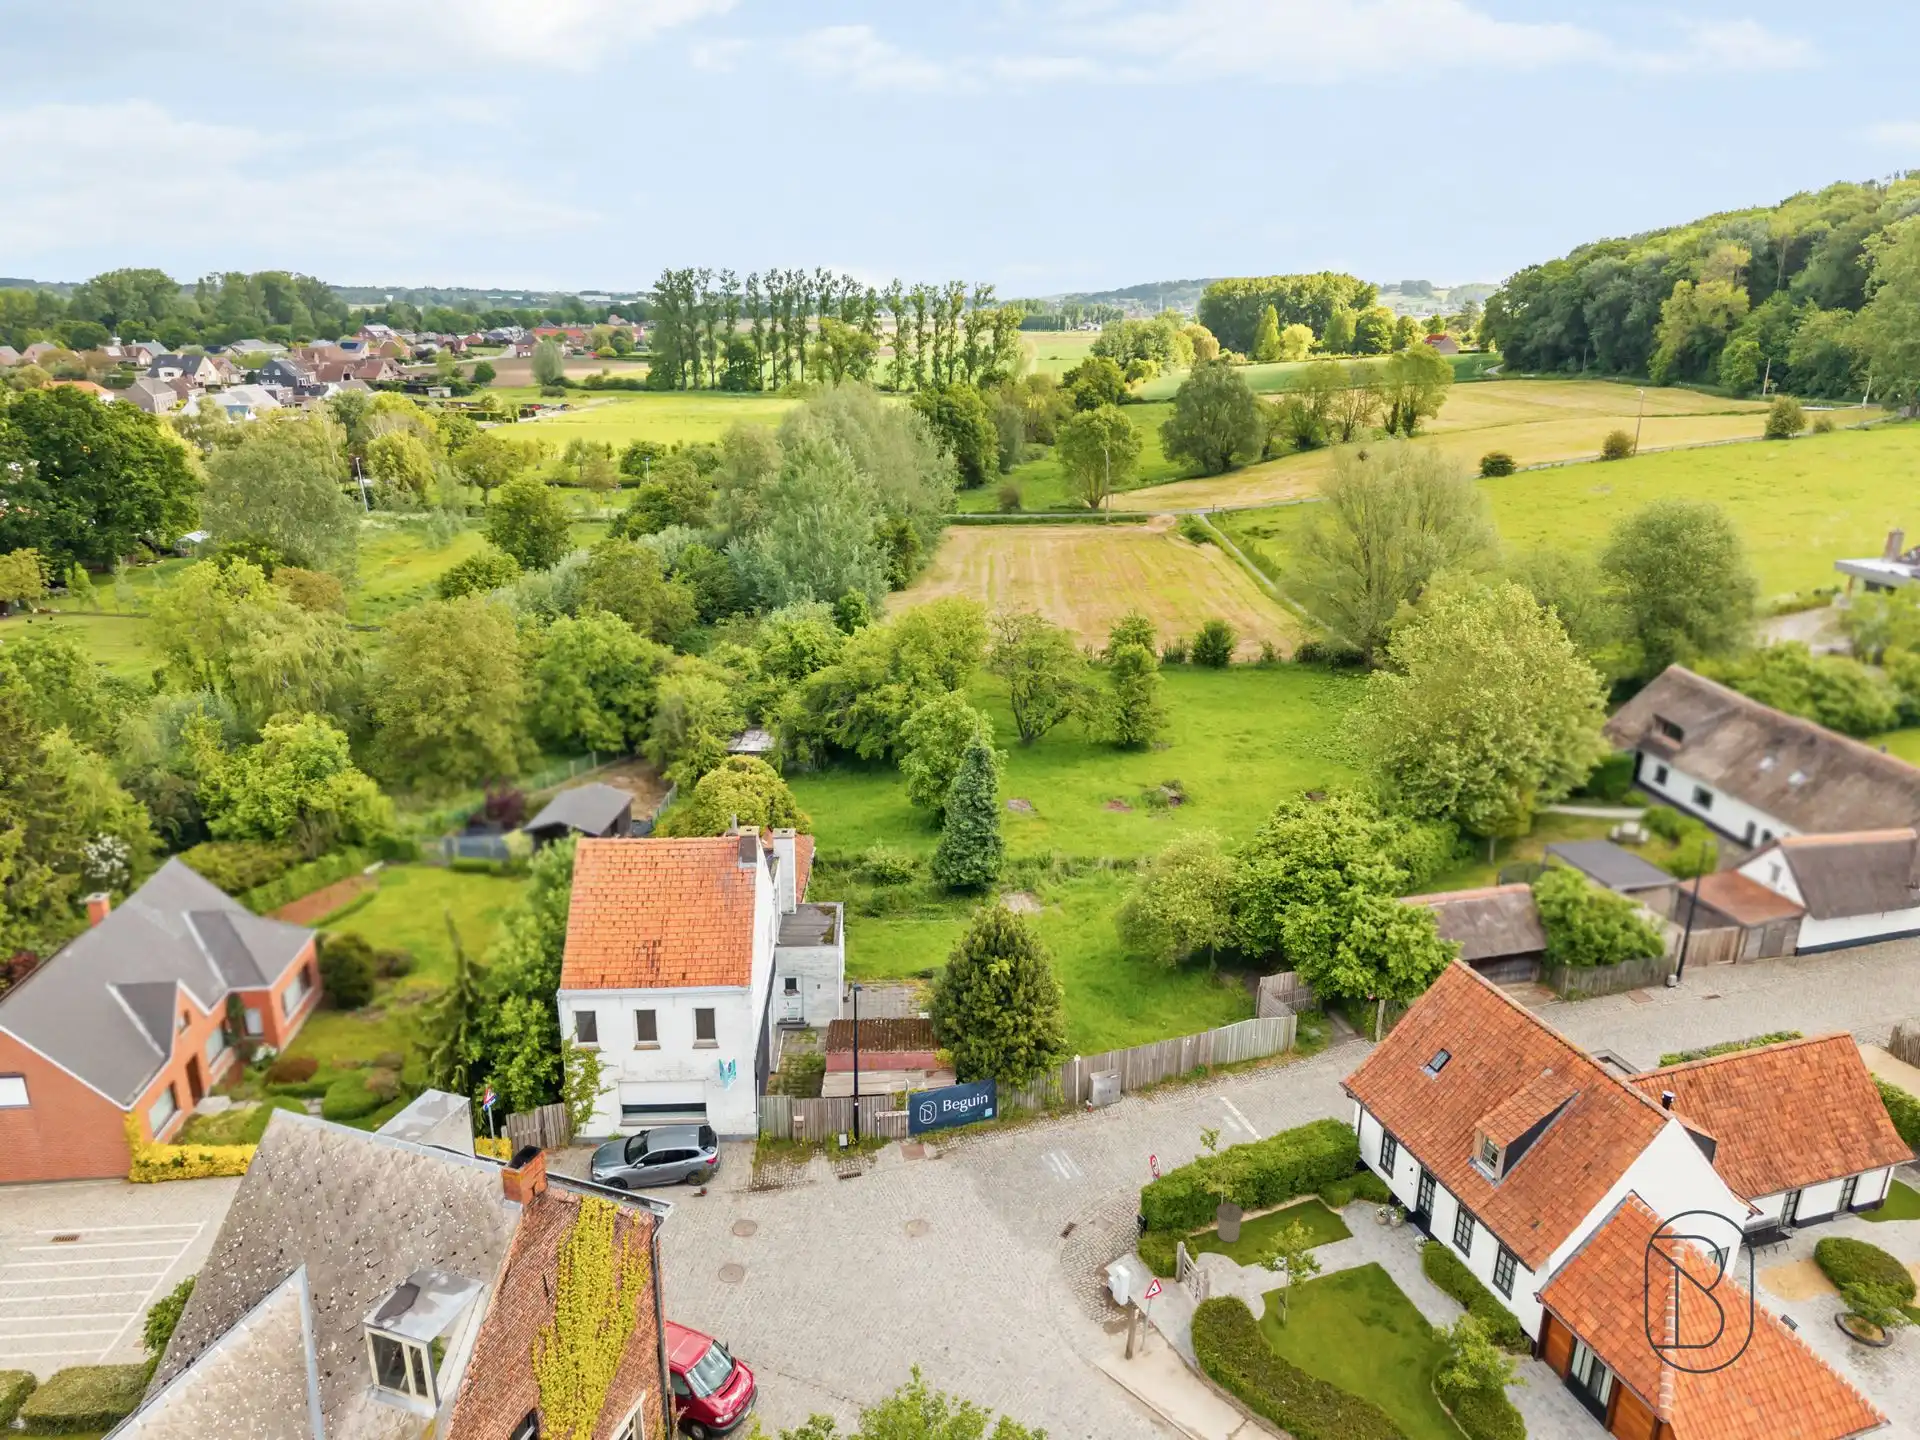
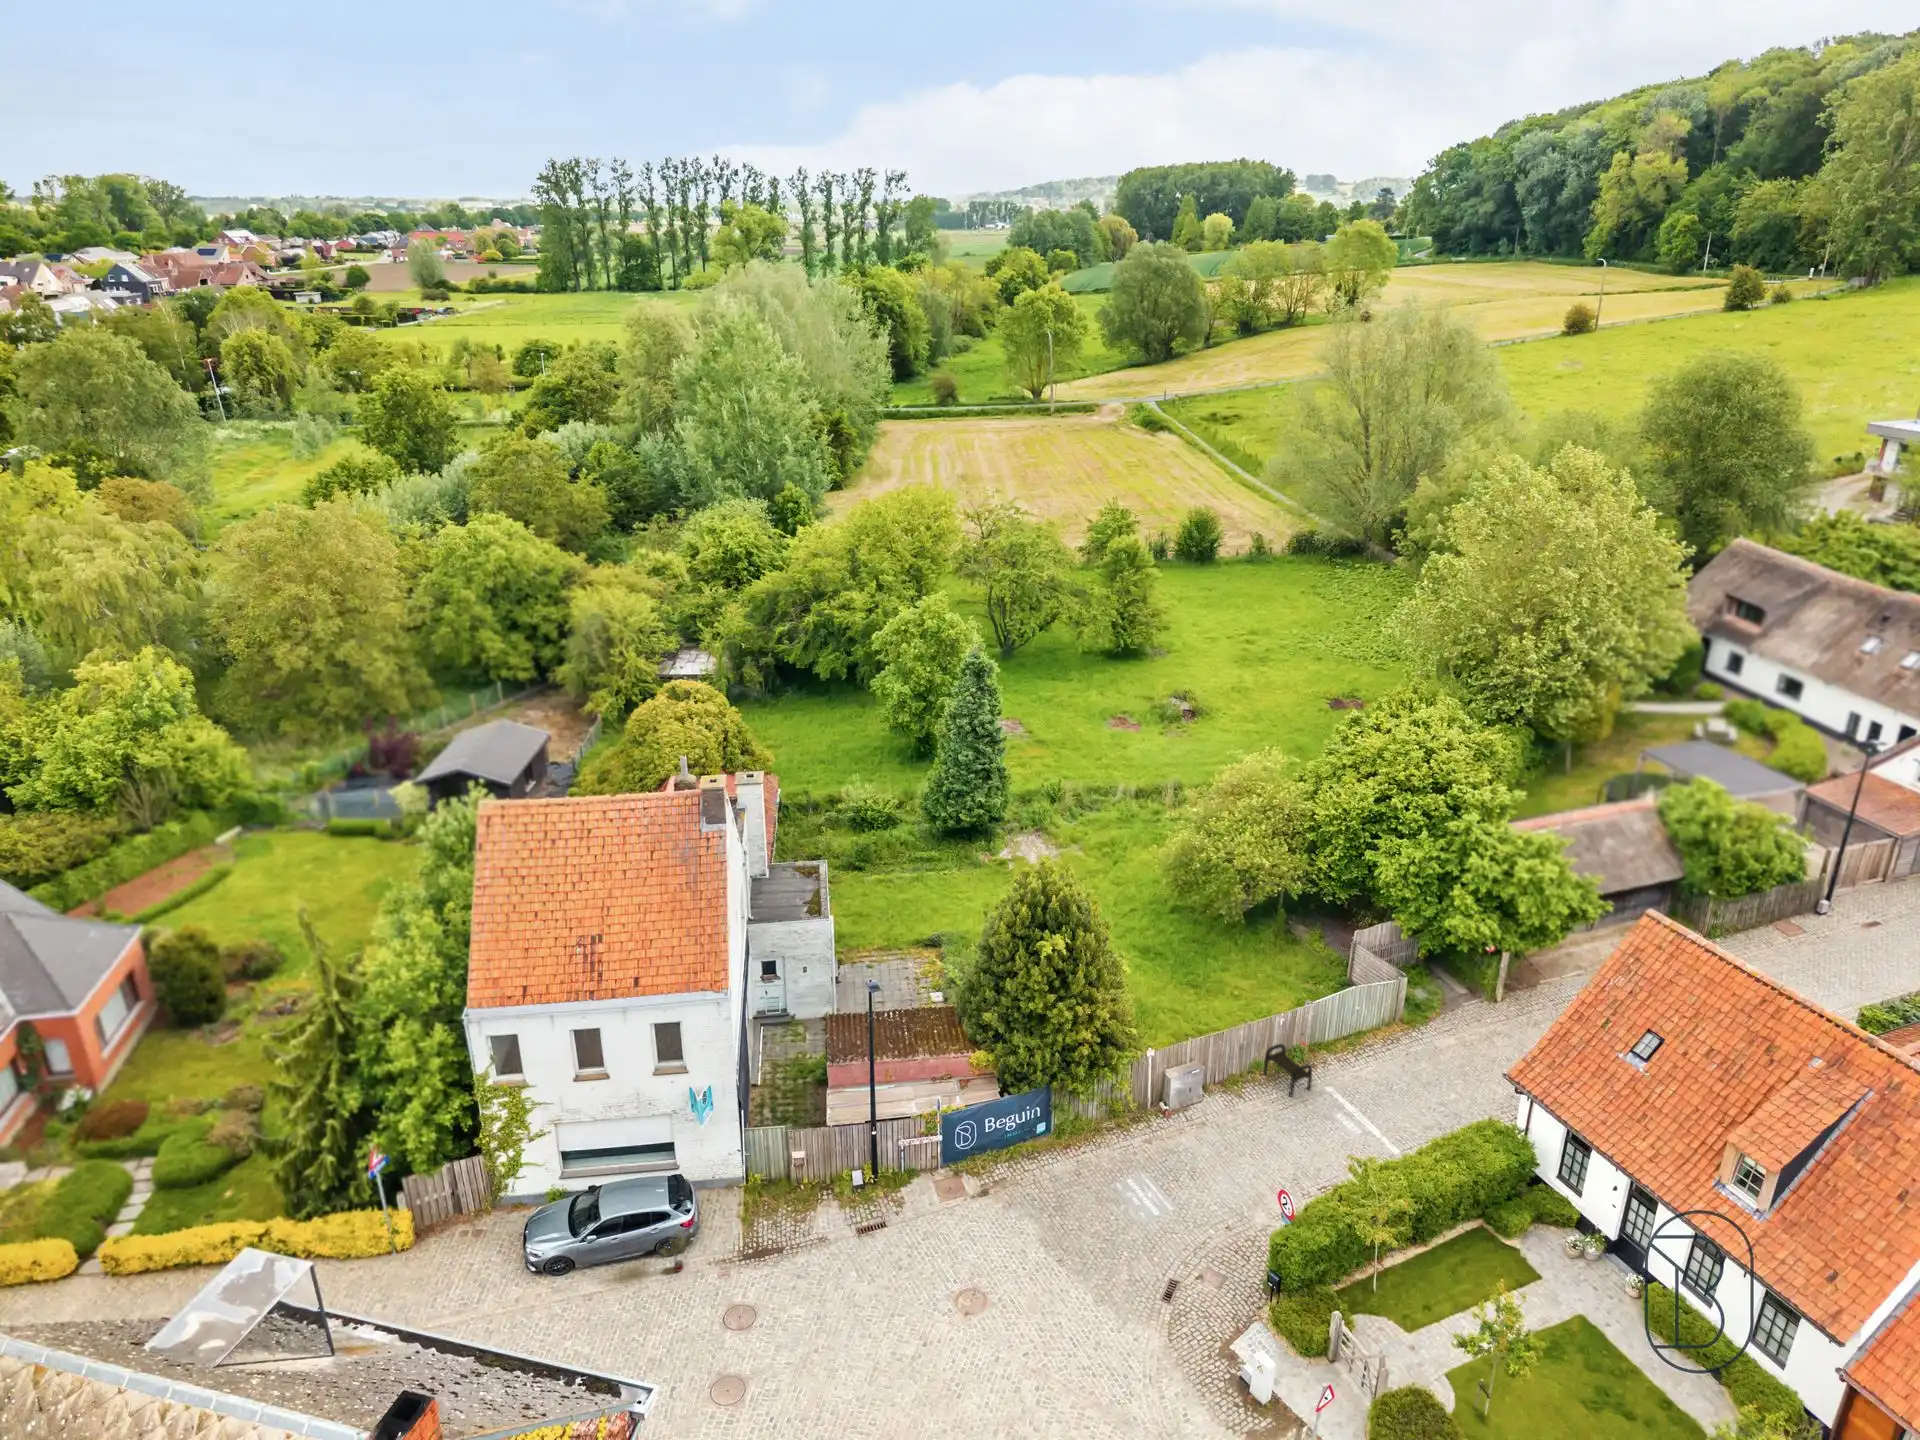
bench: none [1172,1061,1208,1102] -> present [1263,1044,1312,1096]
trash can: present [1217,1203,1243,1242] -> none [1368,1245,1404,1298]

